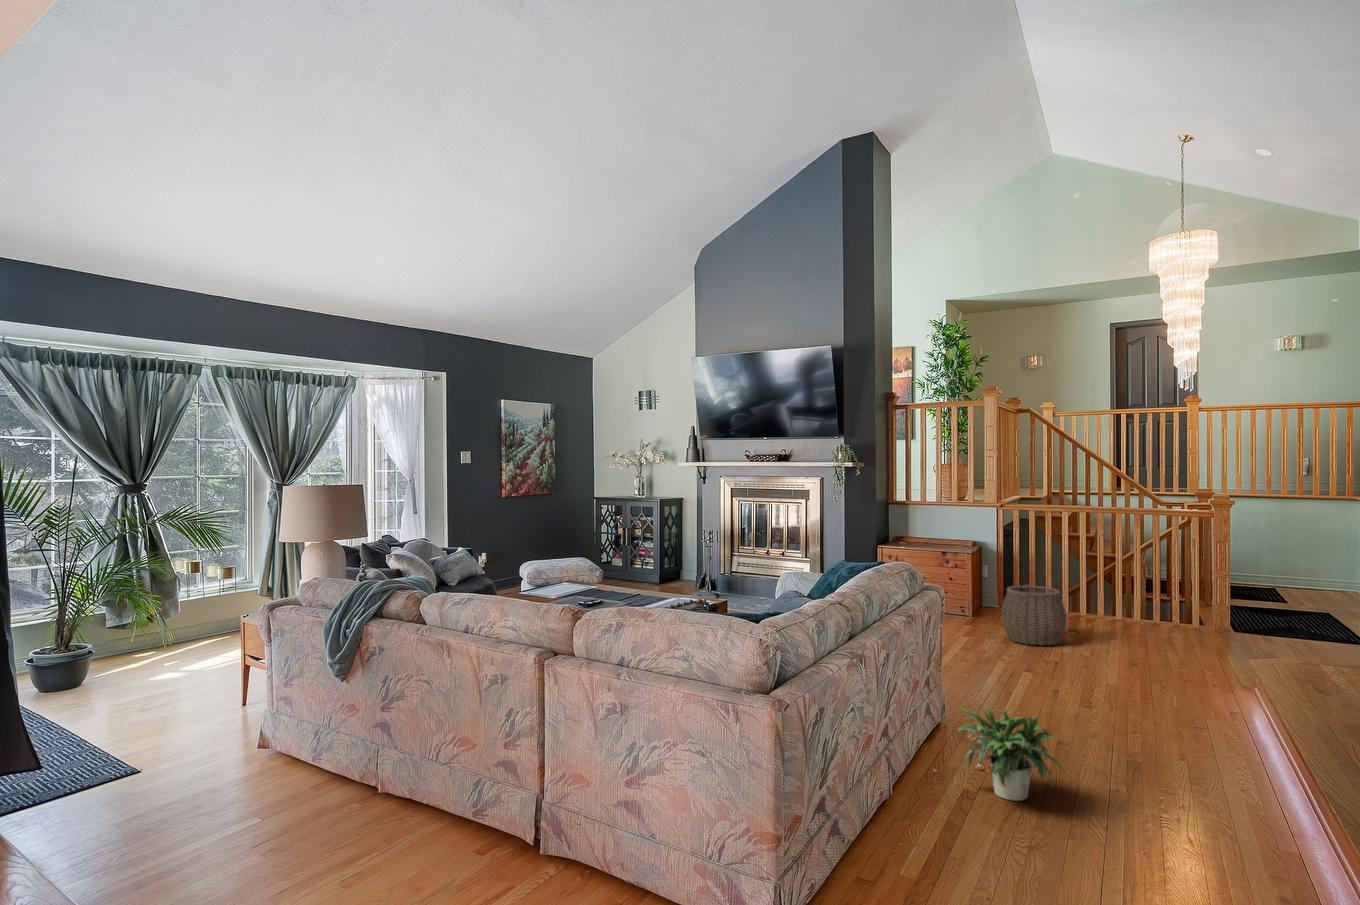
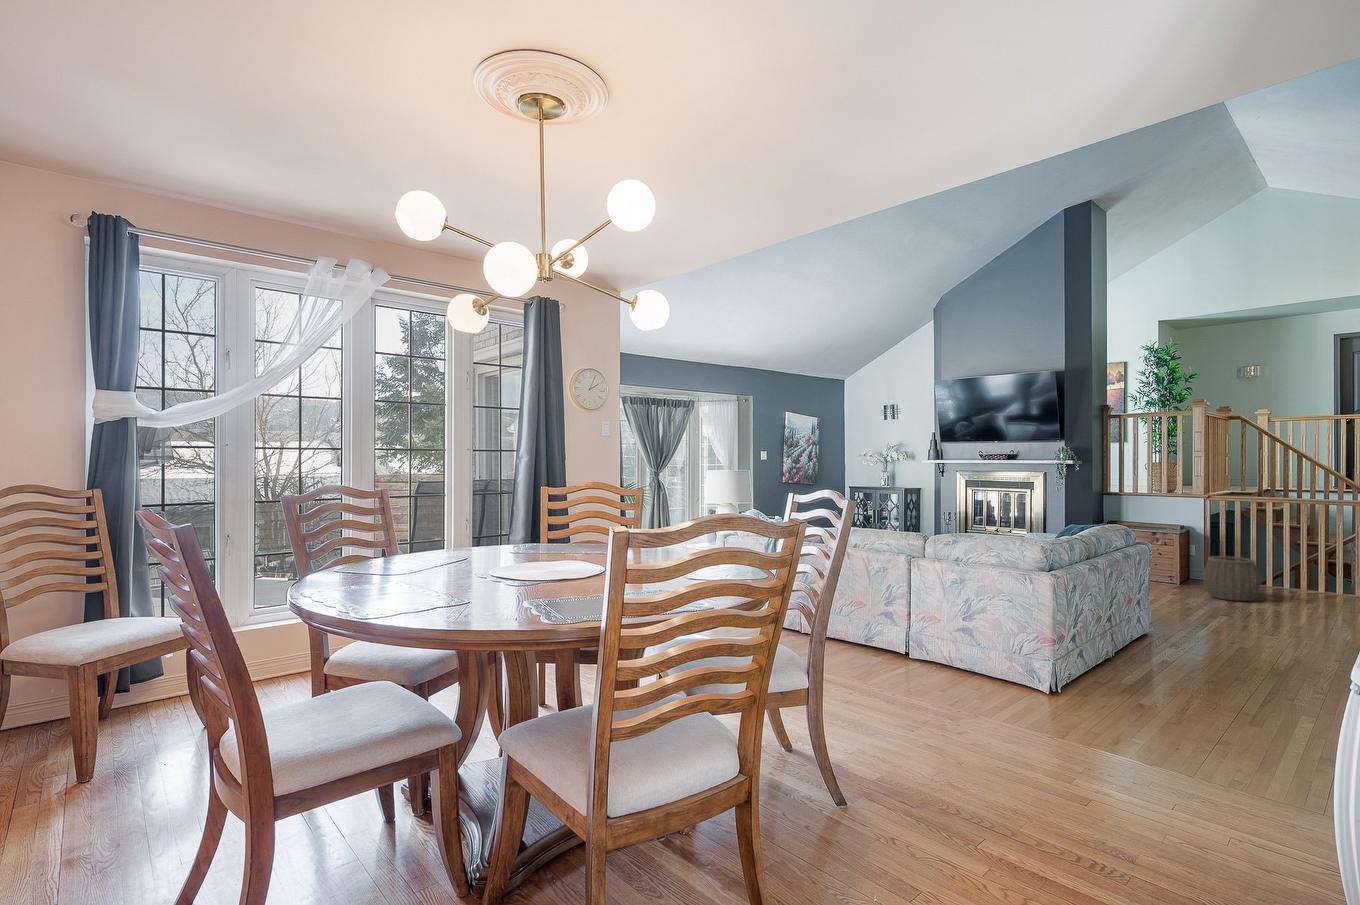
potted plant: present [935,704,1065,801] -> none [1143,607,1238,668]

